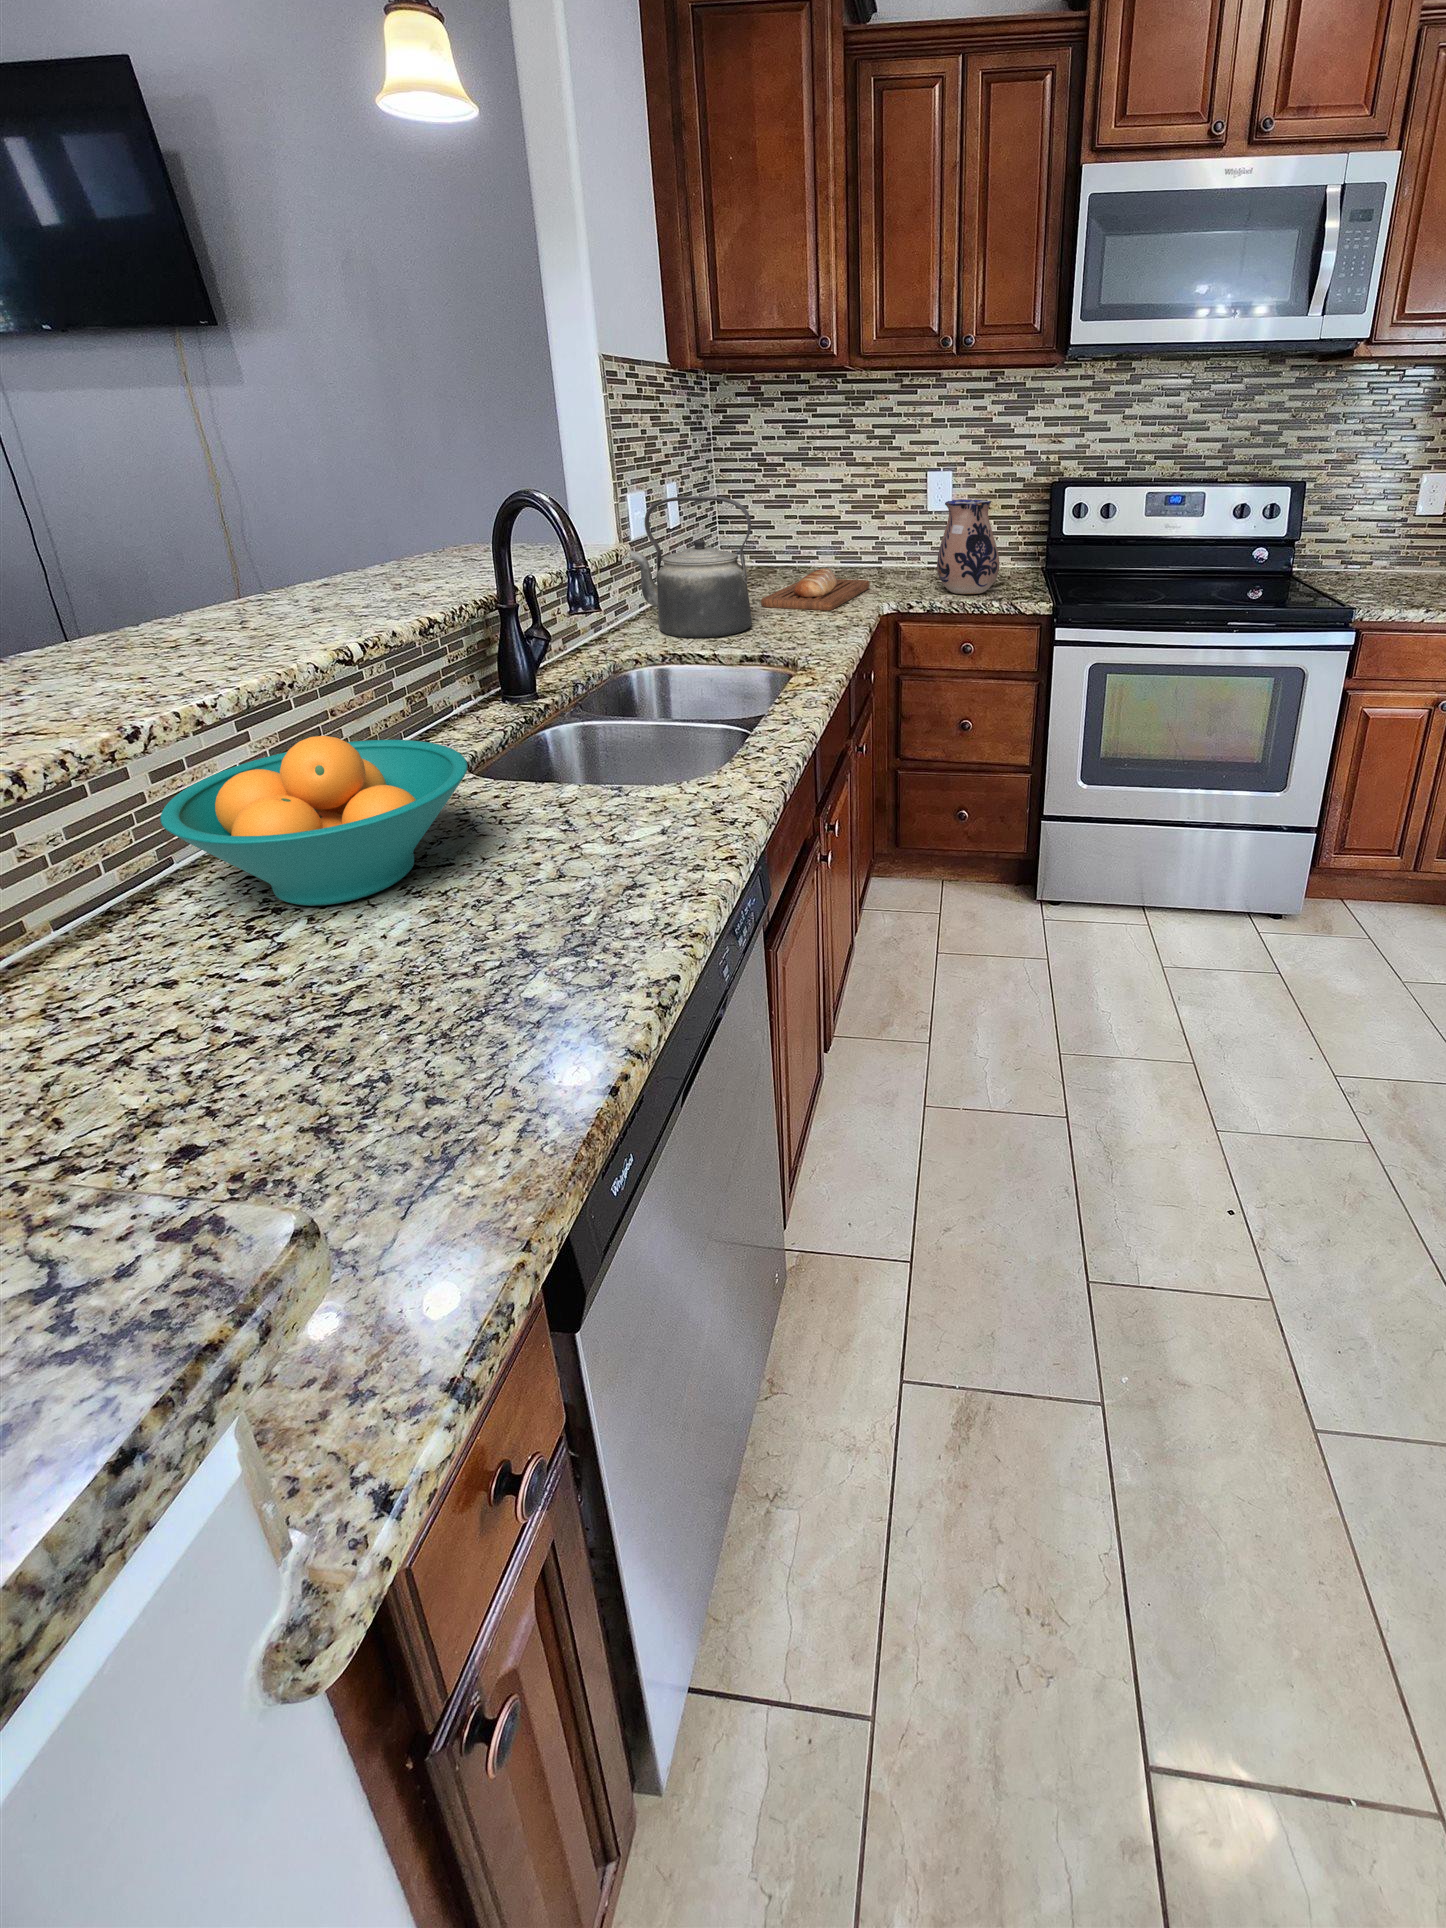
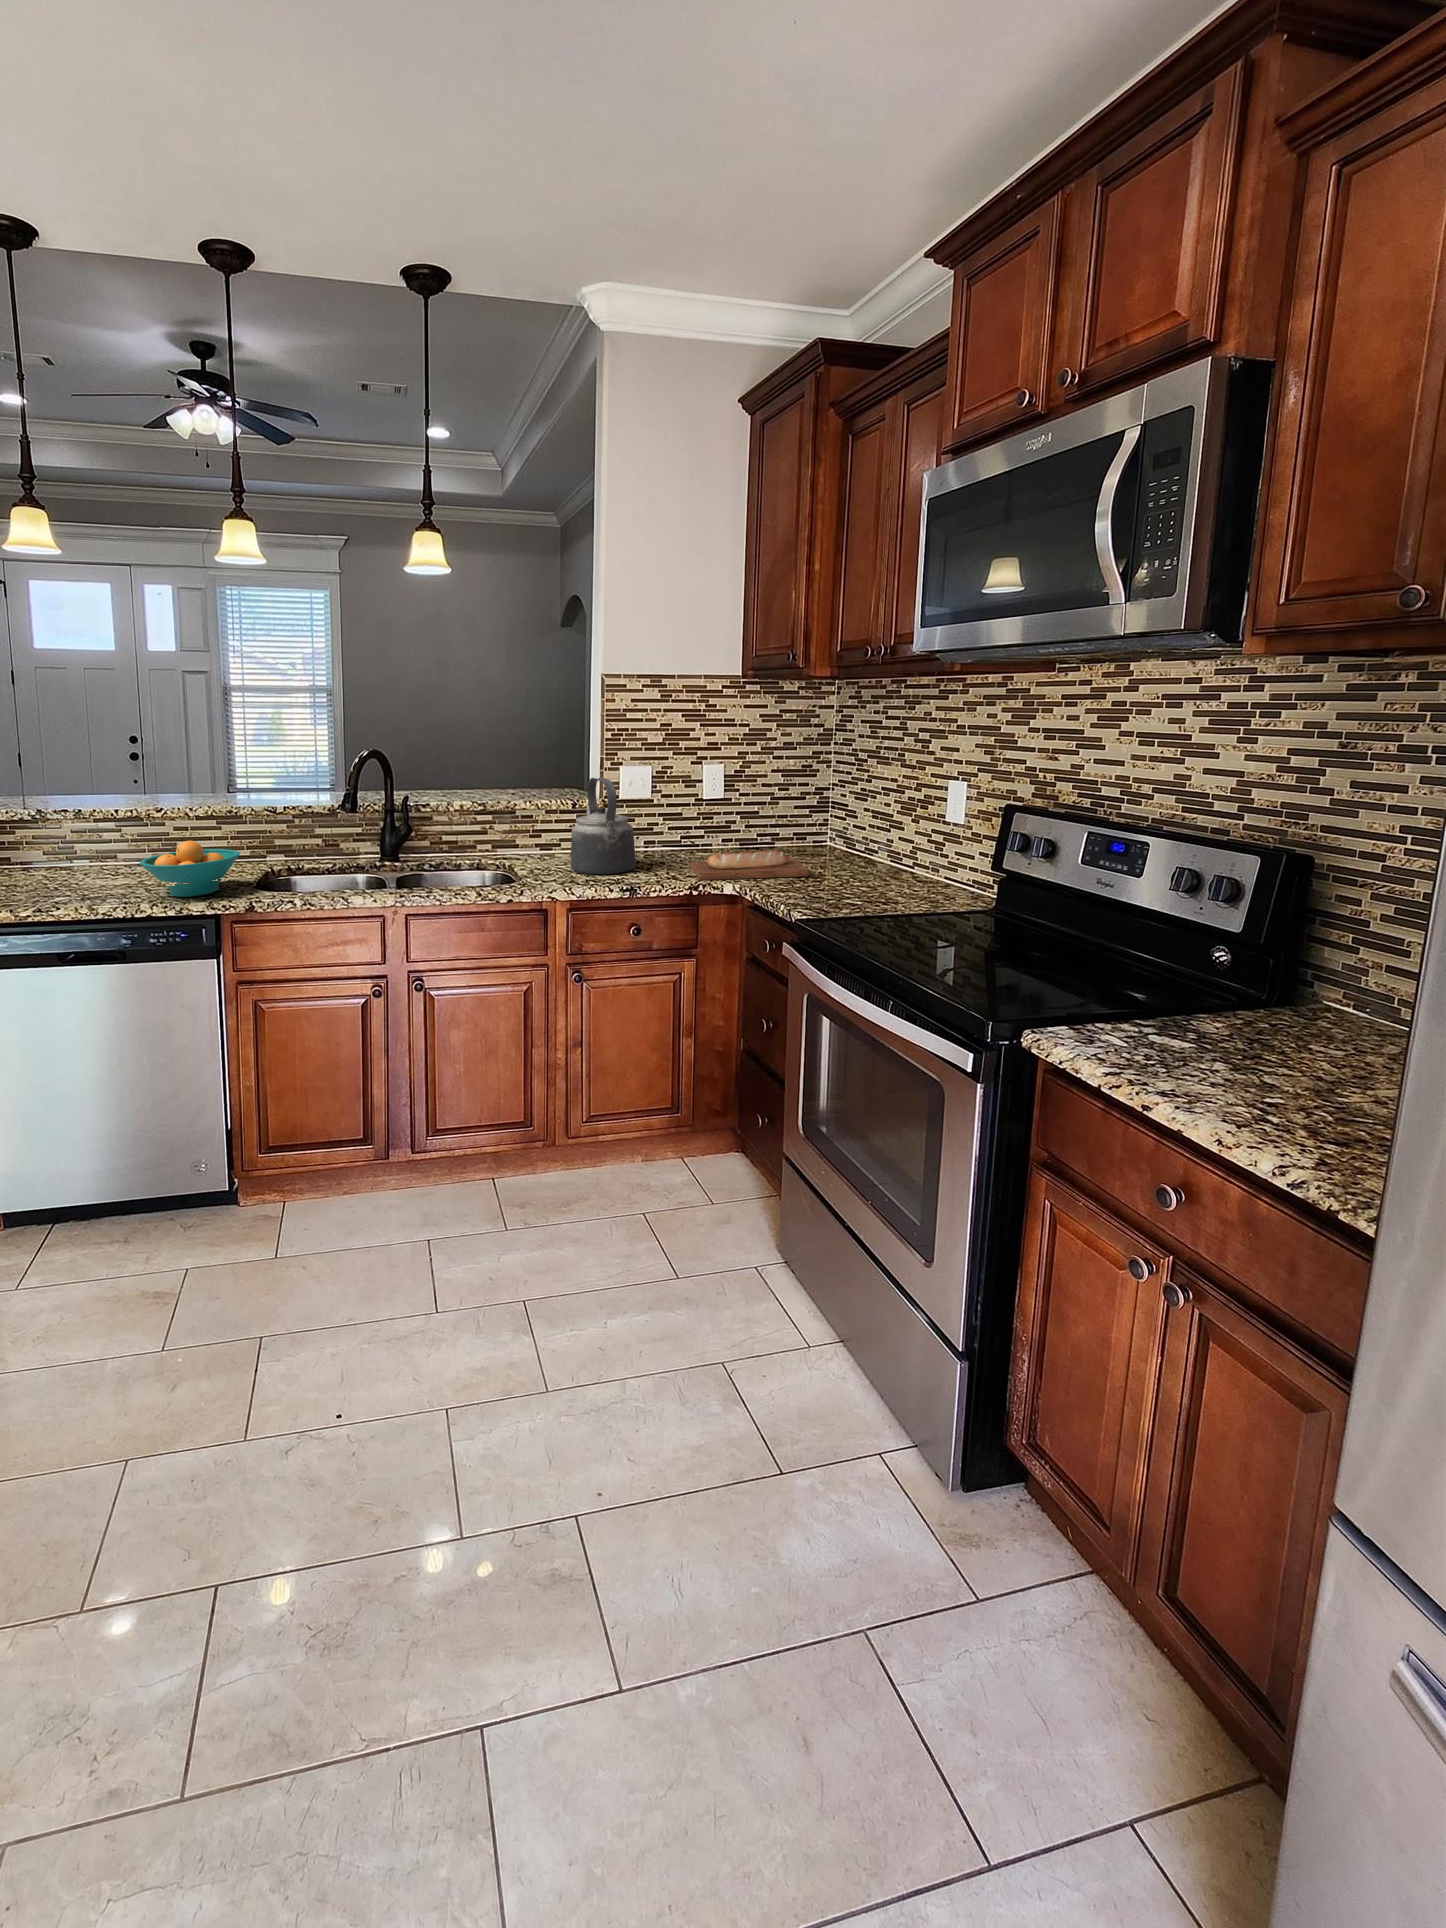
ceramic pitcher: present [937,499,1000,594] -> none [813,807,879,902]

